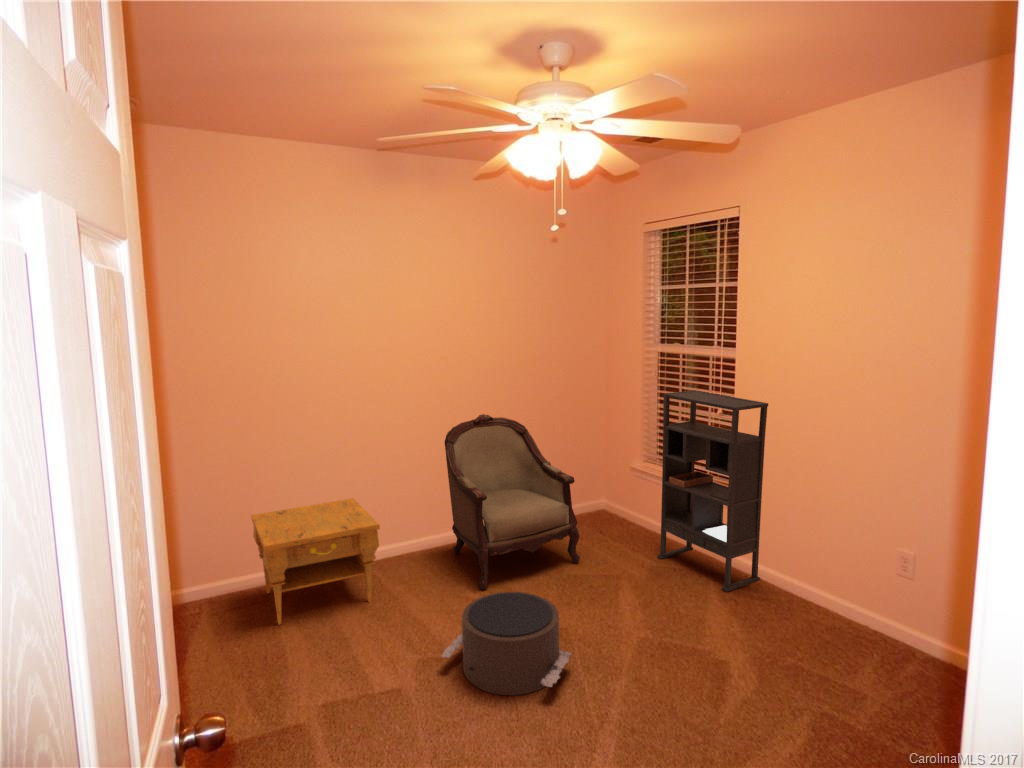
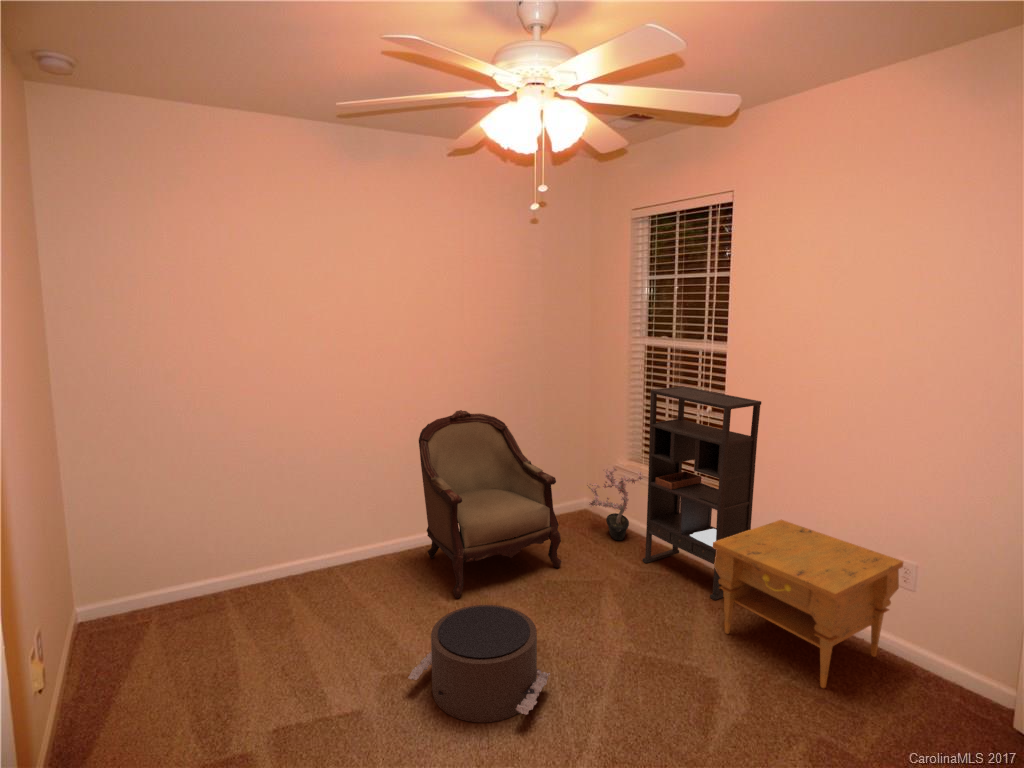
potted plant: none [602,464,660,539] -> present [587,467,642,540]
nightstand: present [251,498,380,625] -> present [713,520,903,688]

